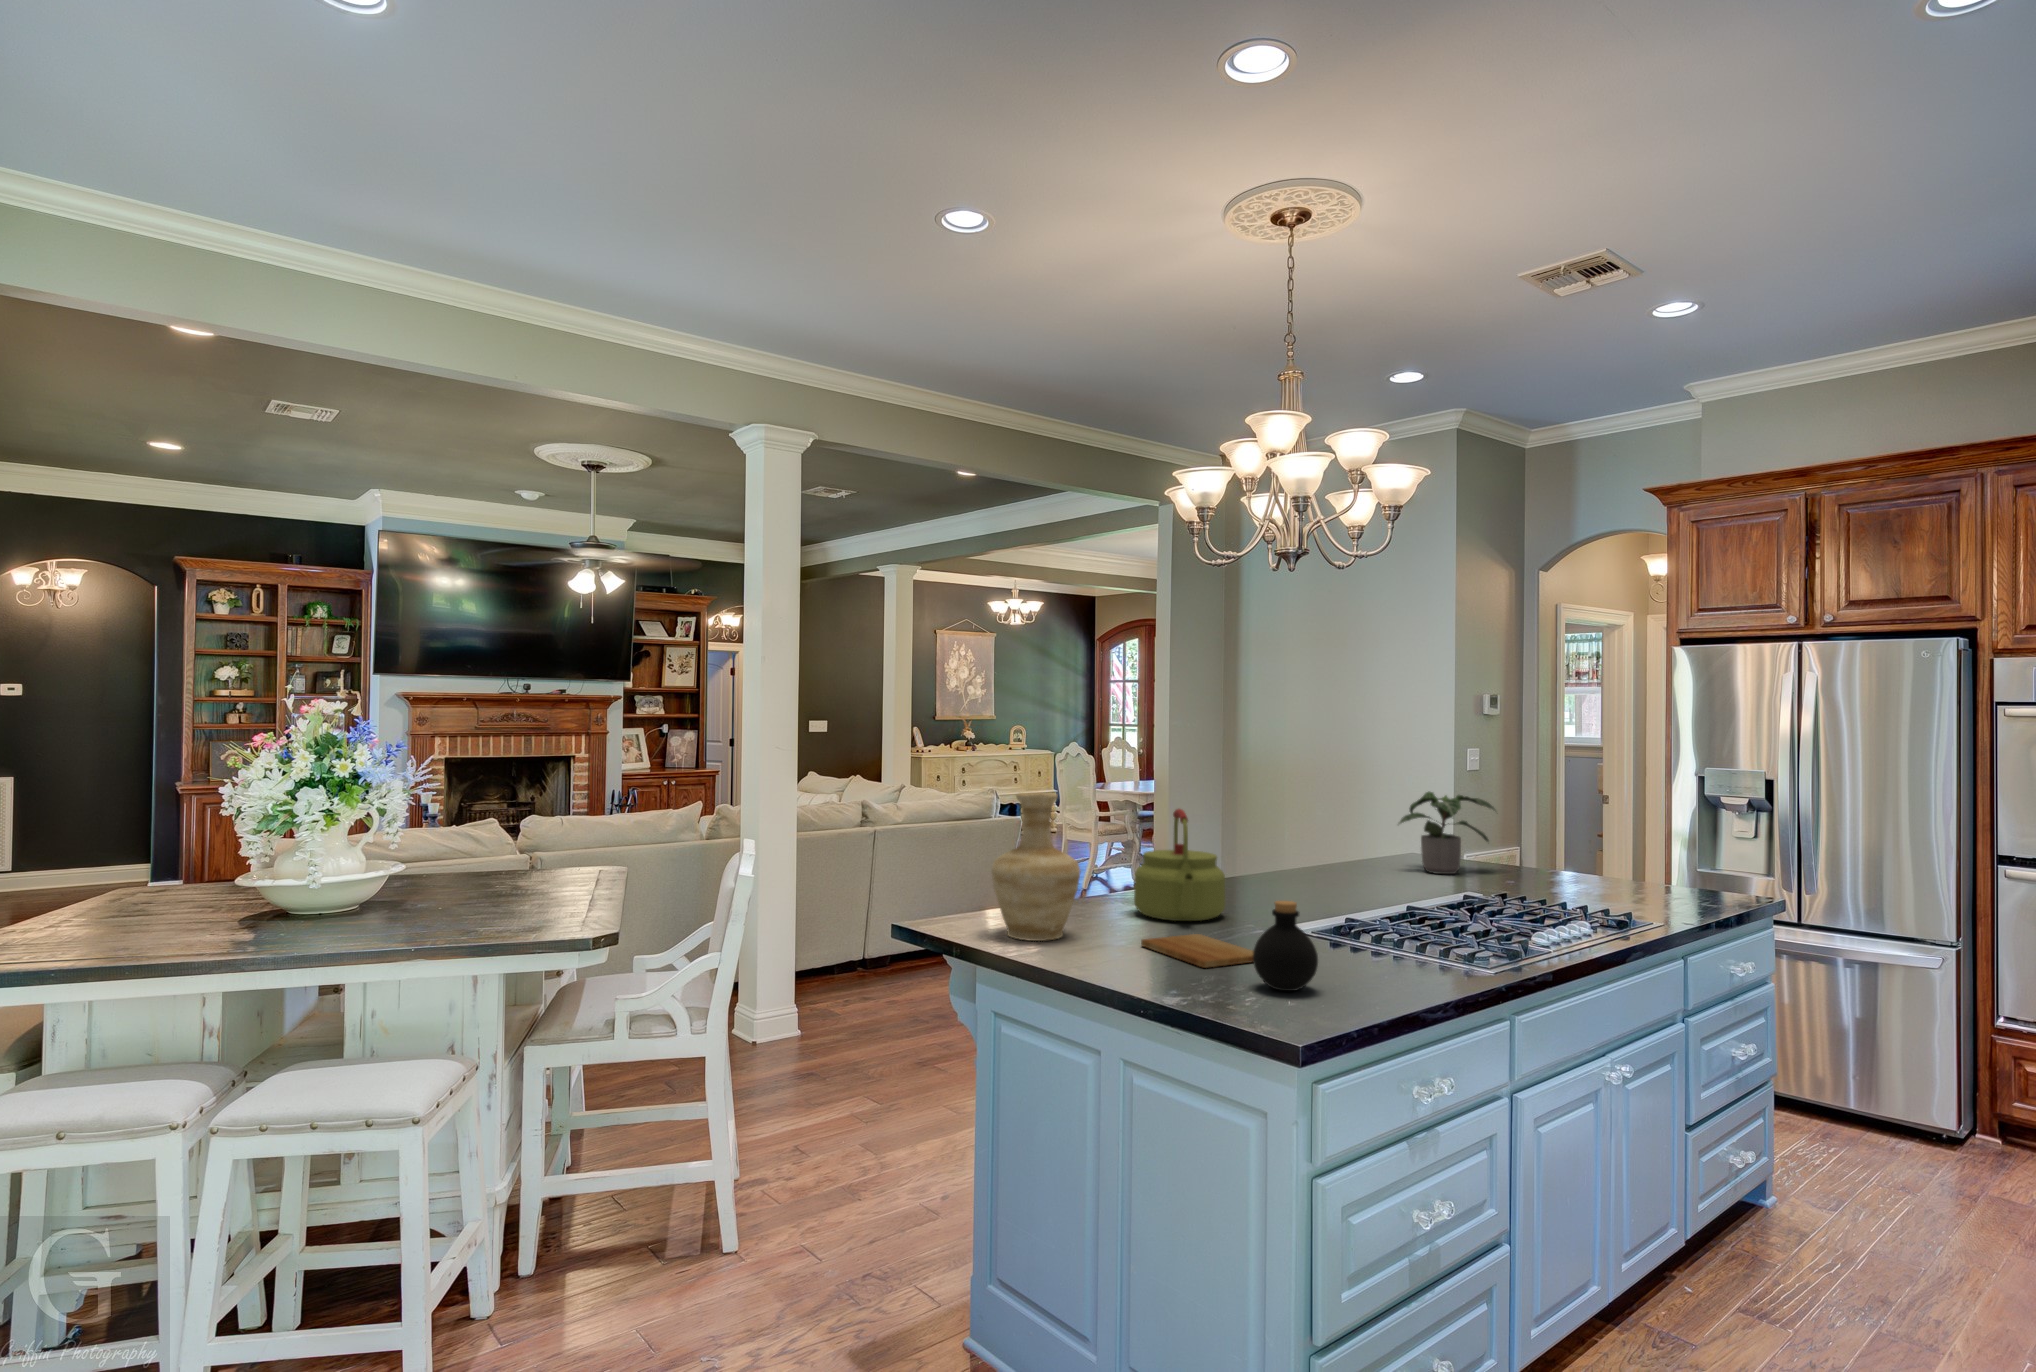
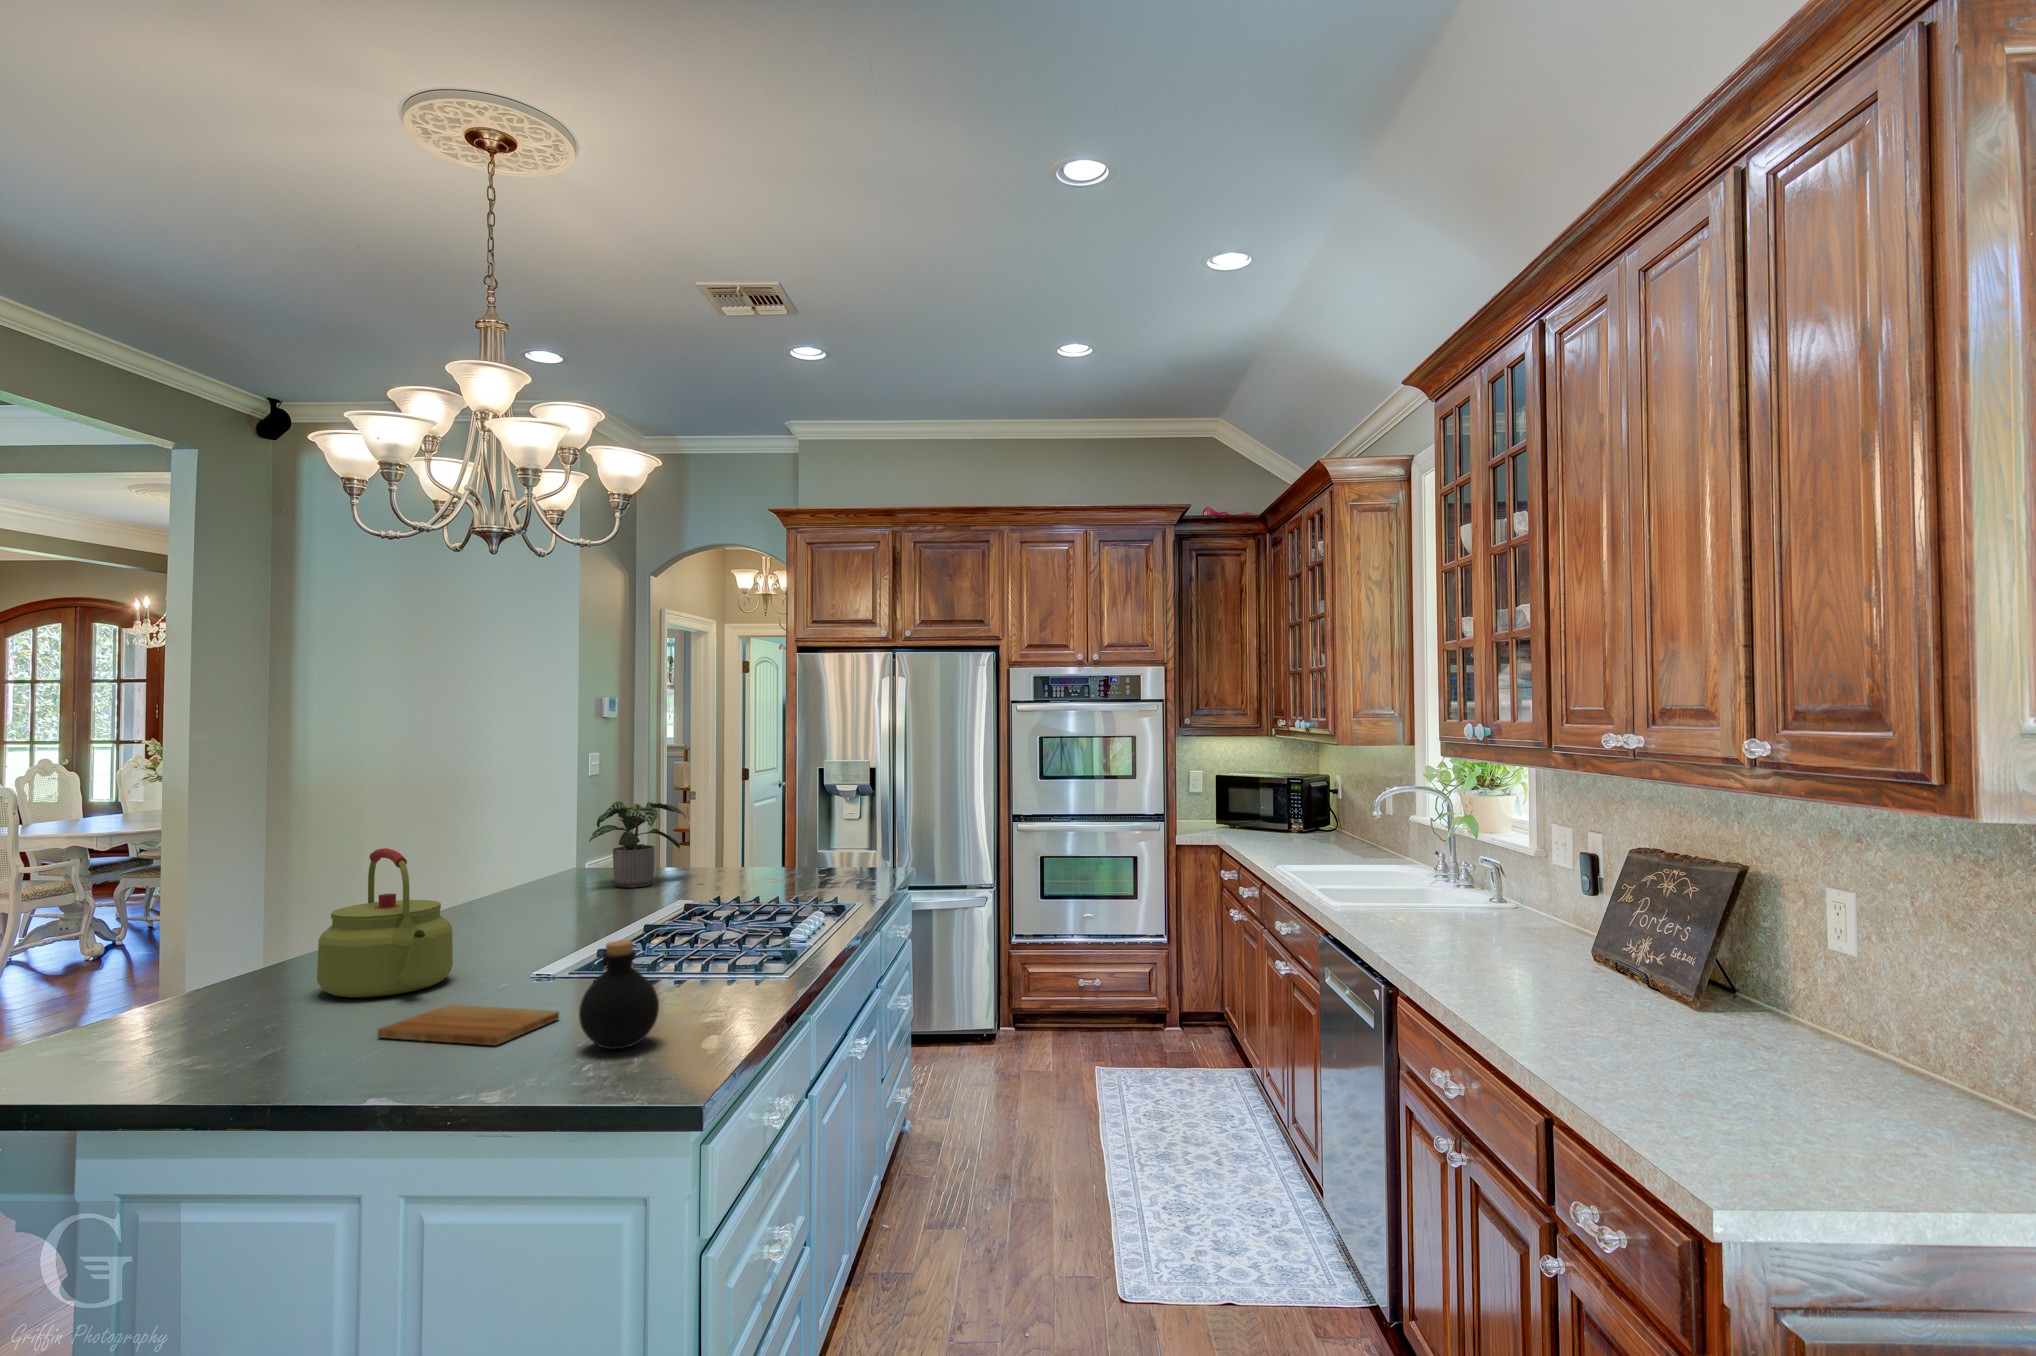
vase: present [991,793,1080,941] -> none [103,847,270,1074]

